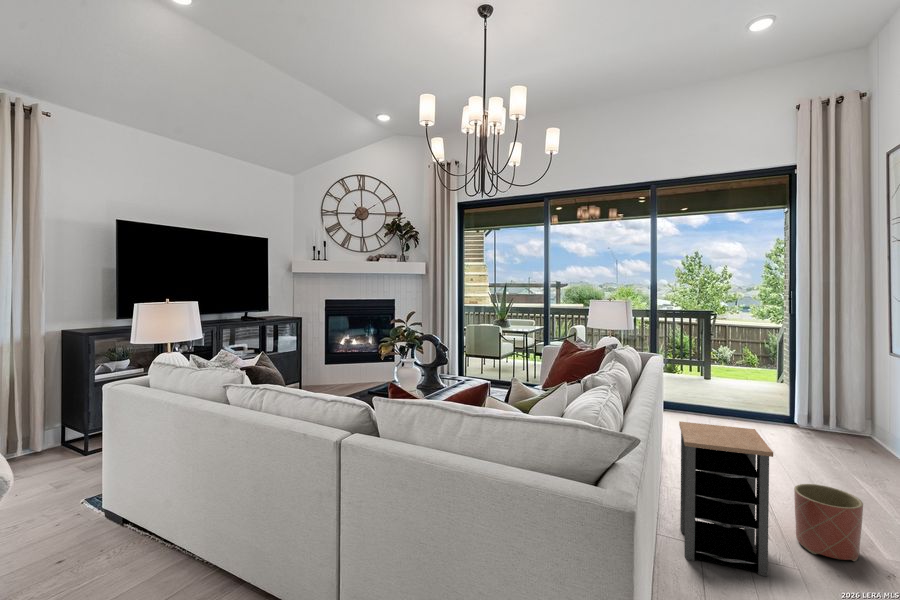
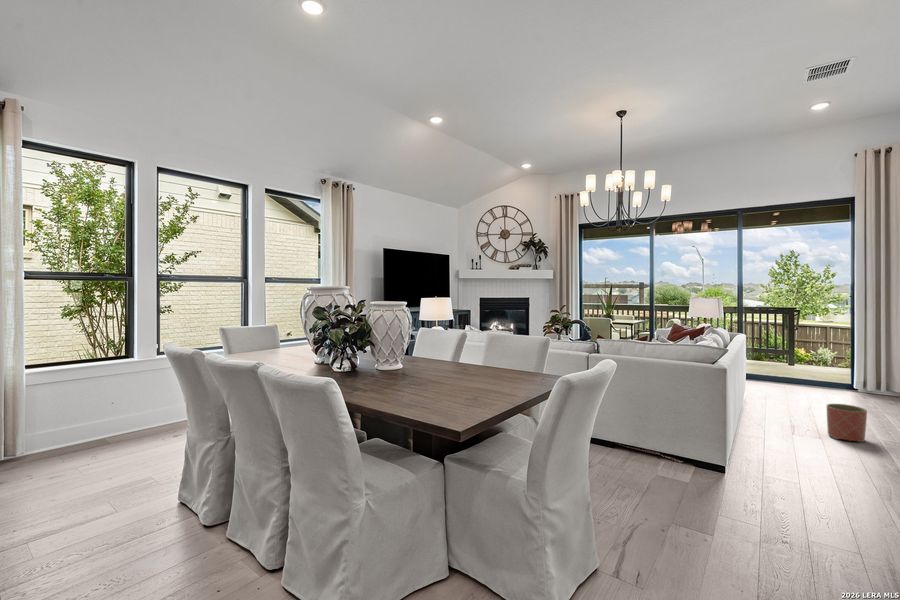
side table: present [679,422,773,576] -> none [754,367,807,444]

